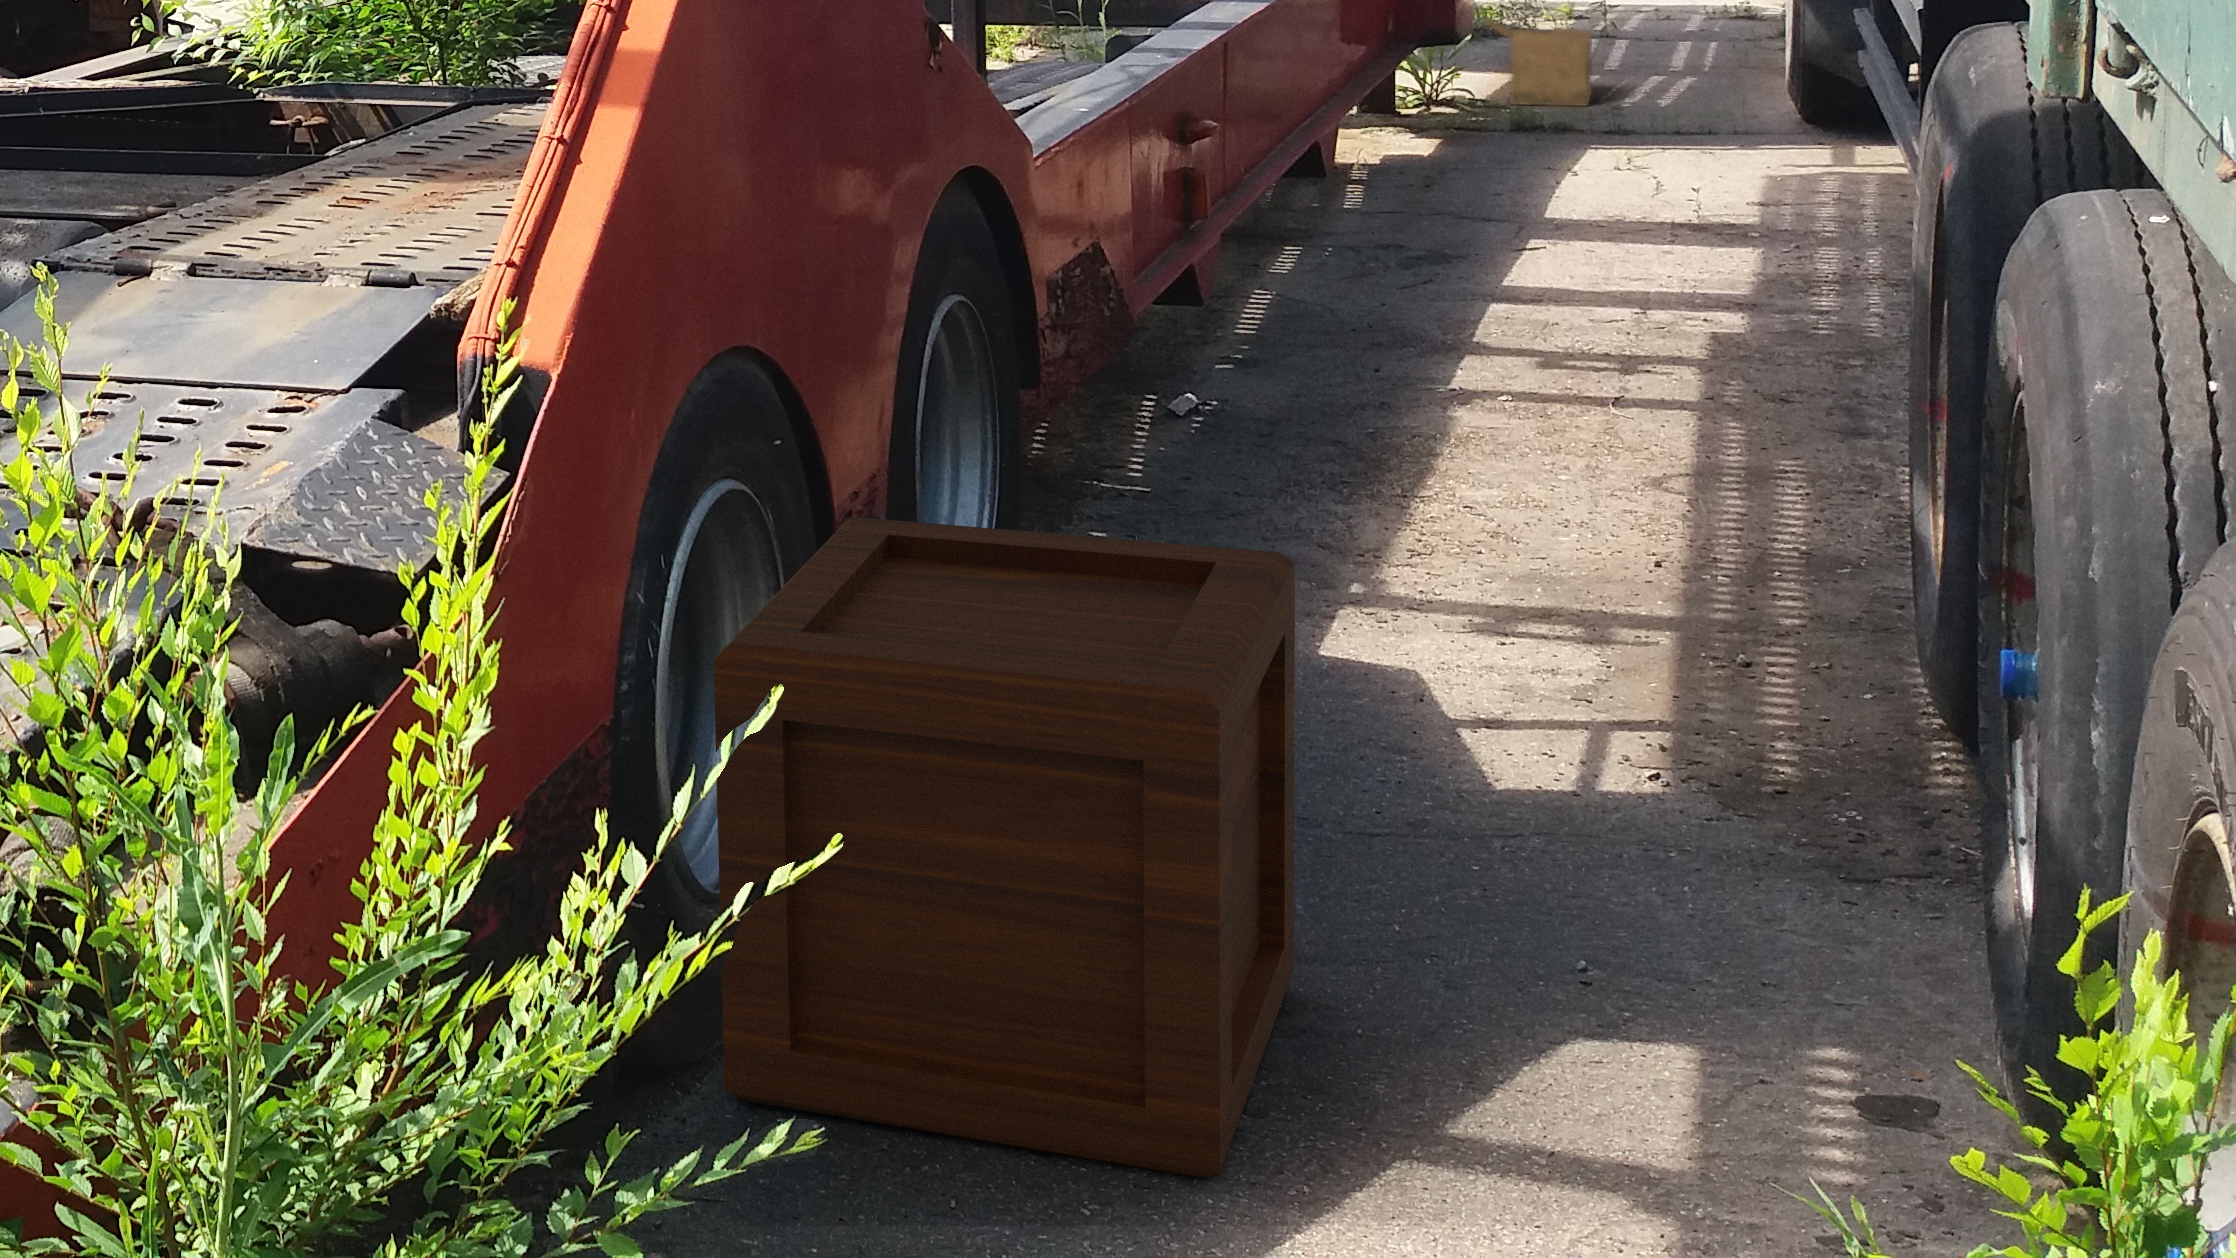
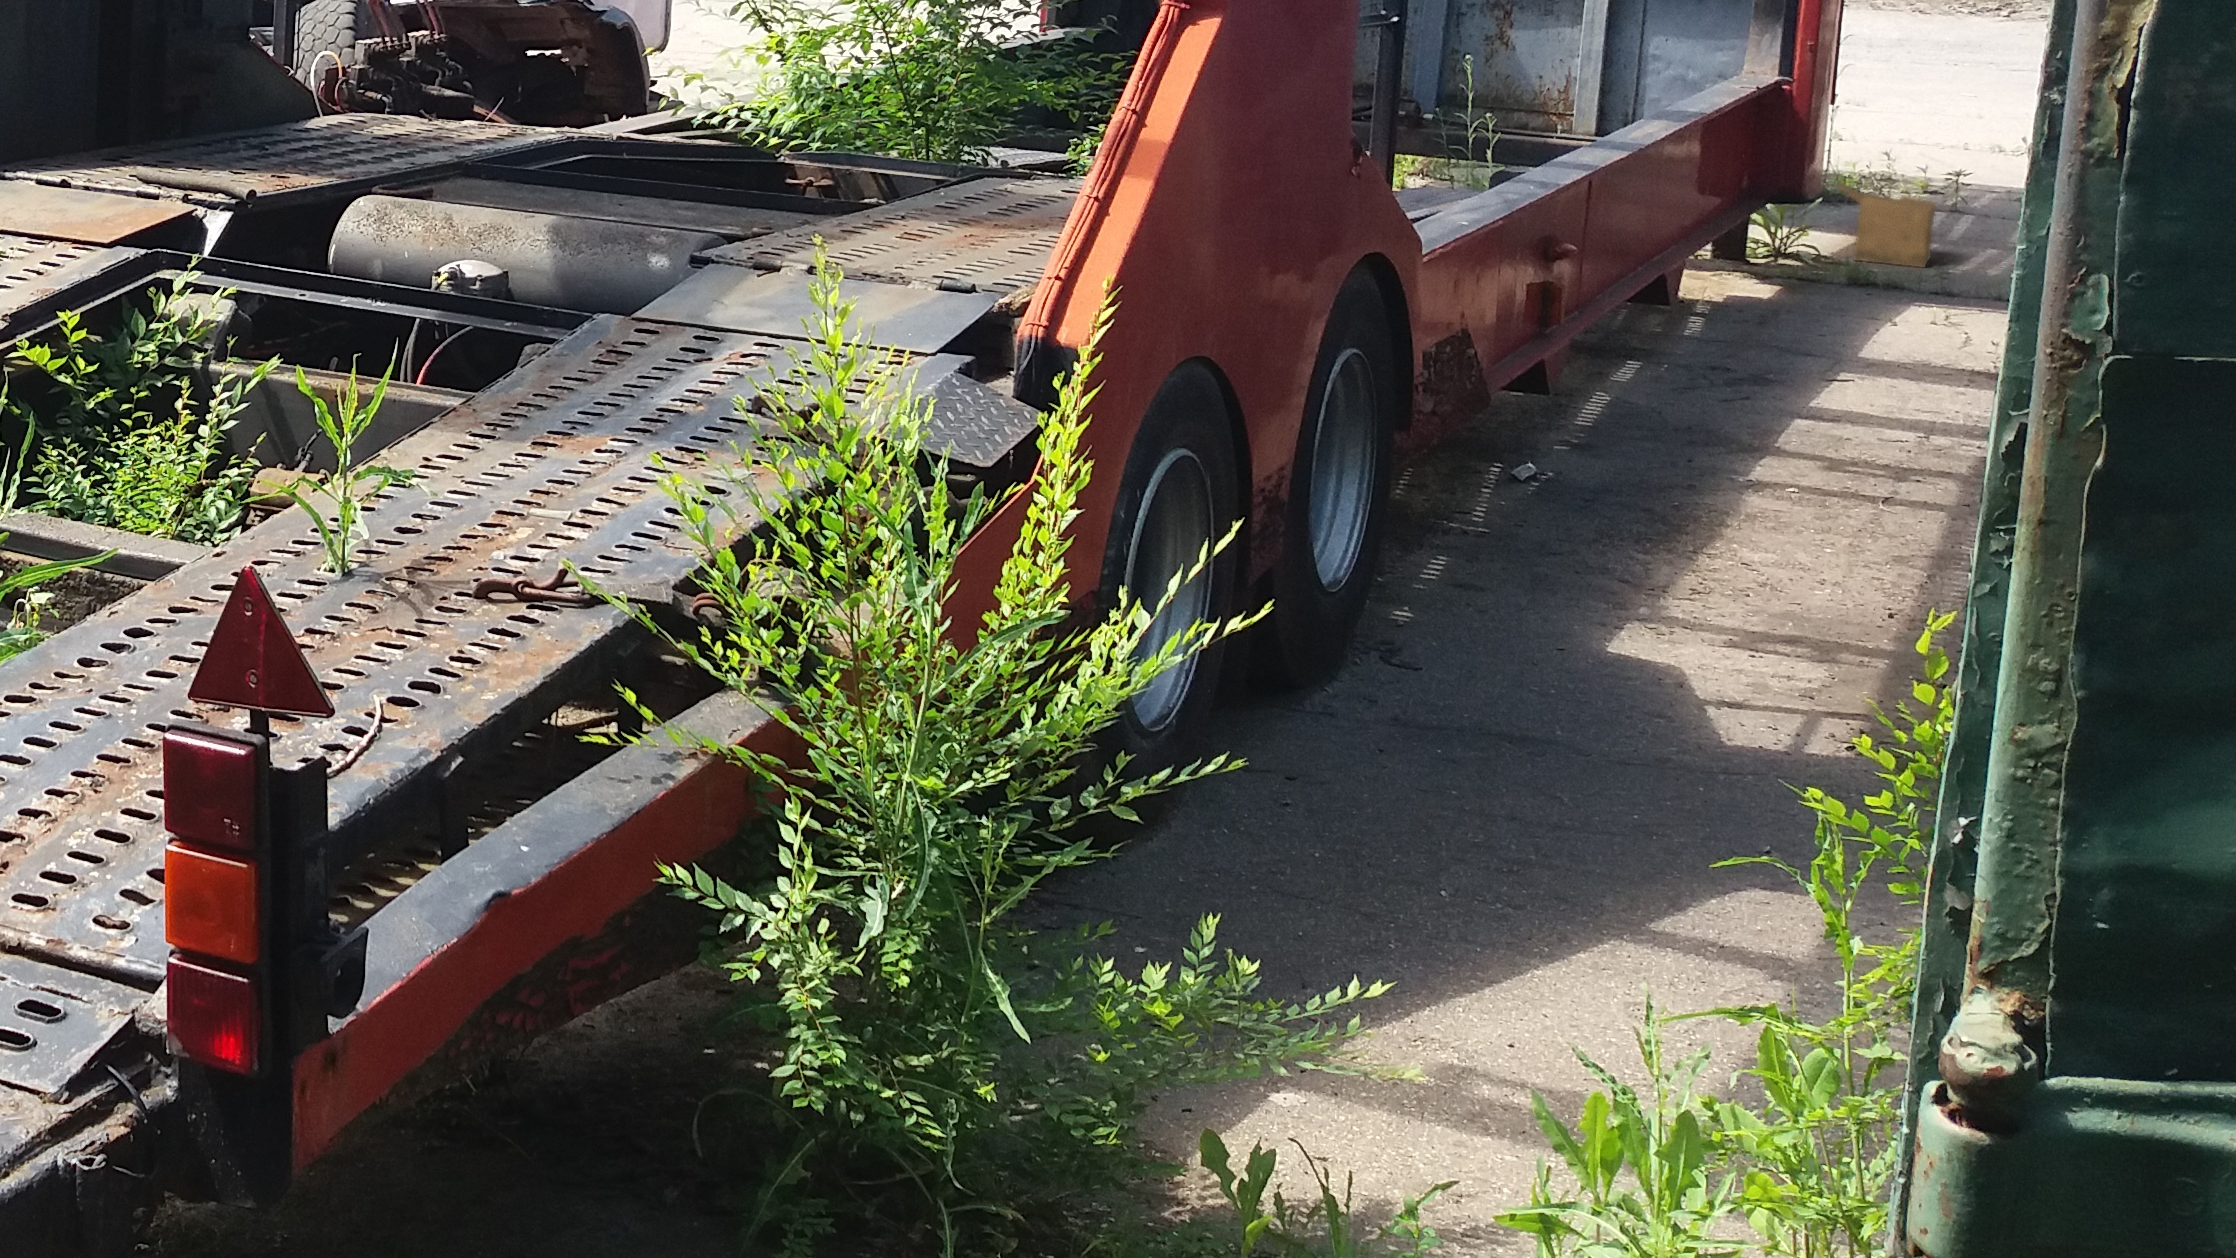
wooden crate: present [713,517,1295,1178] -> none [1142,486,1580,934]

